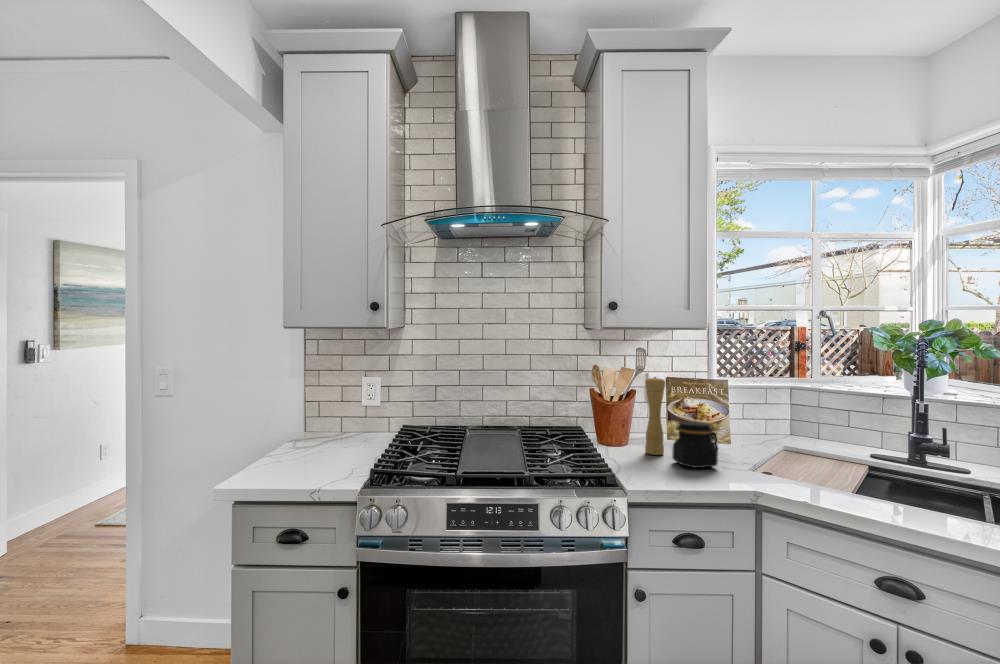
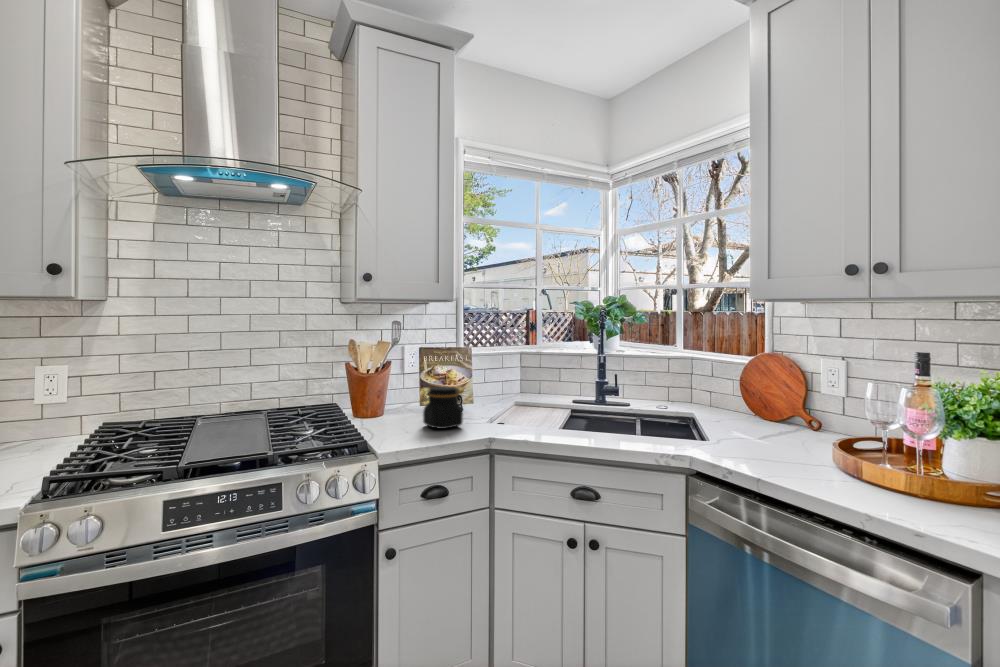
pepper mill: present [645,377,665,455] -> none [399,347,417,421]

